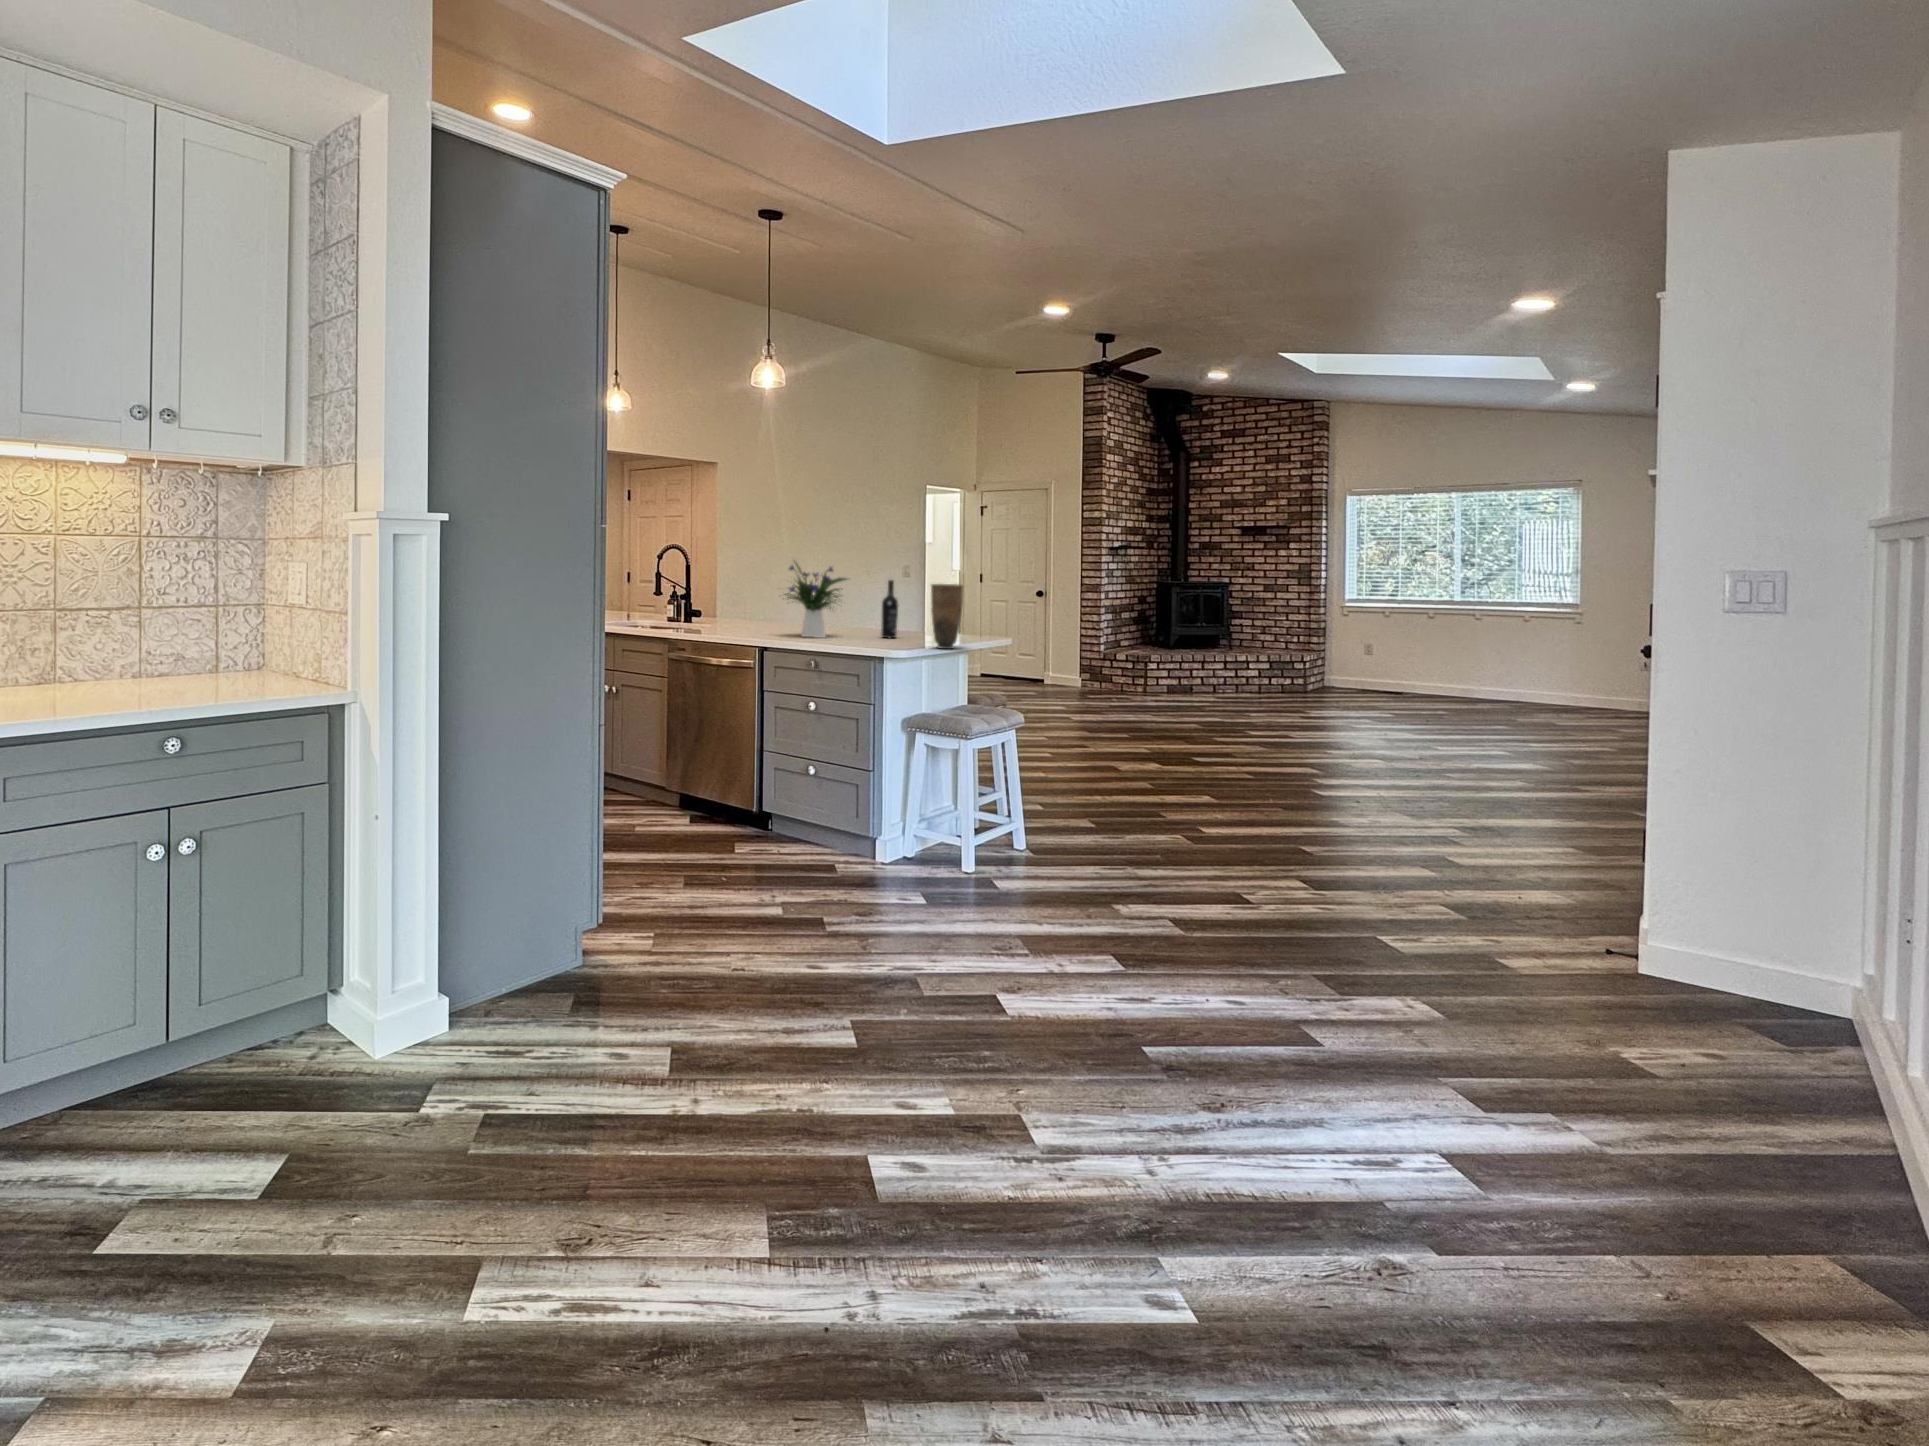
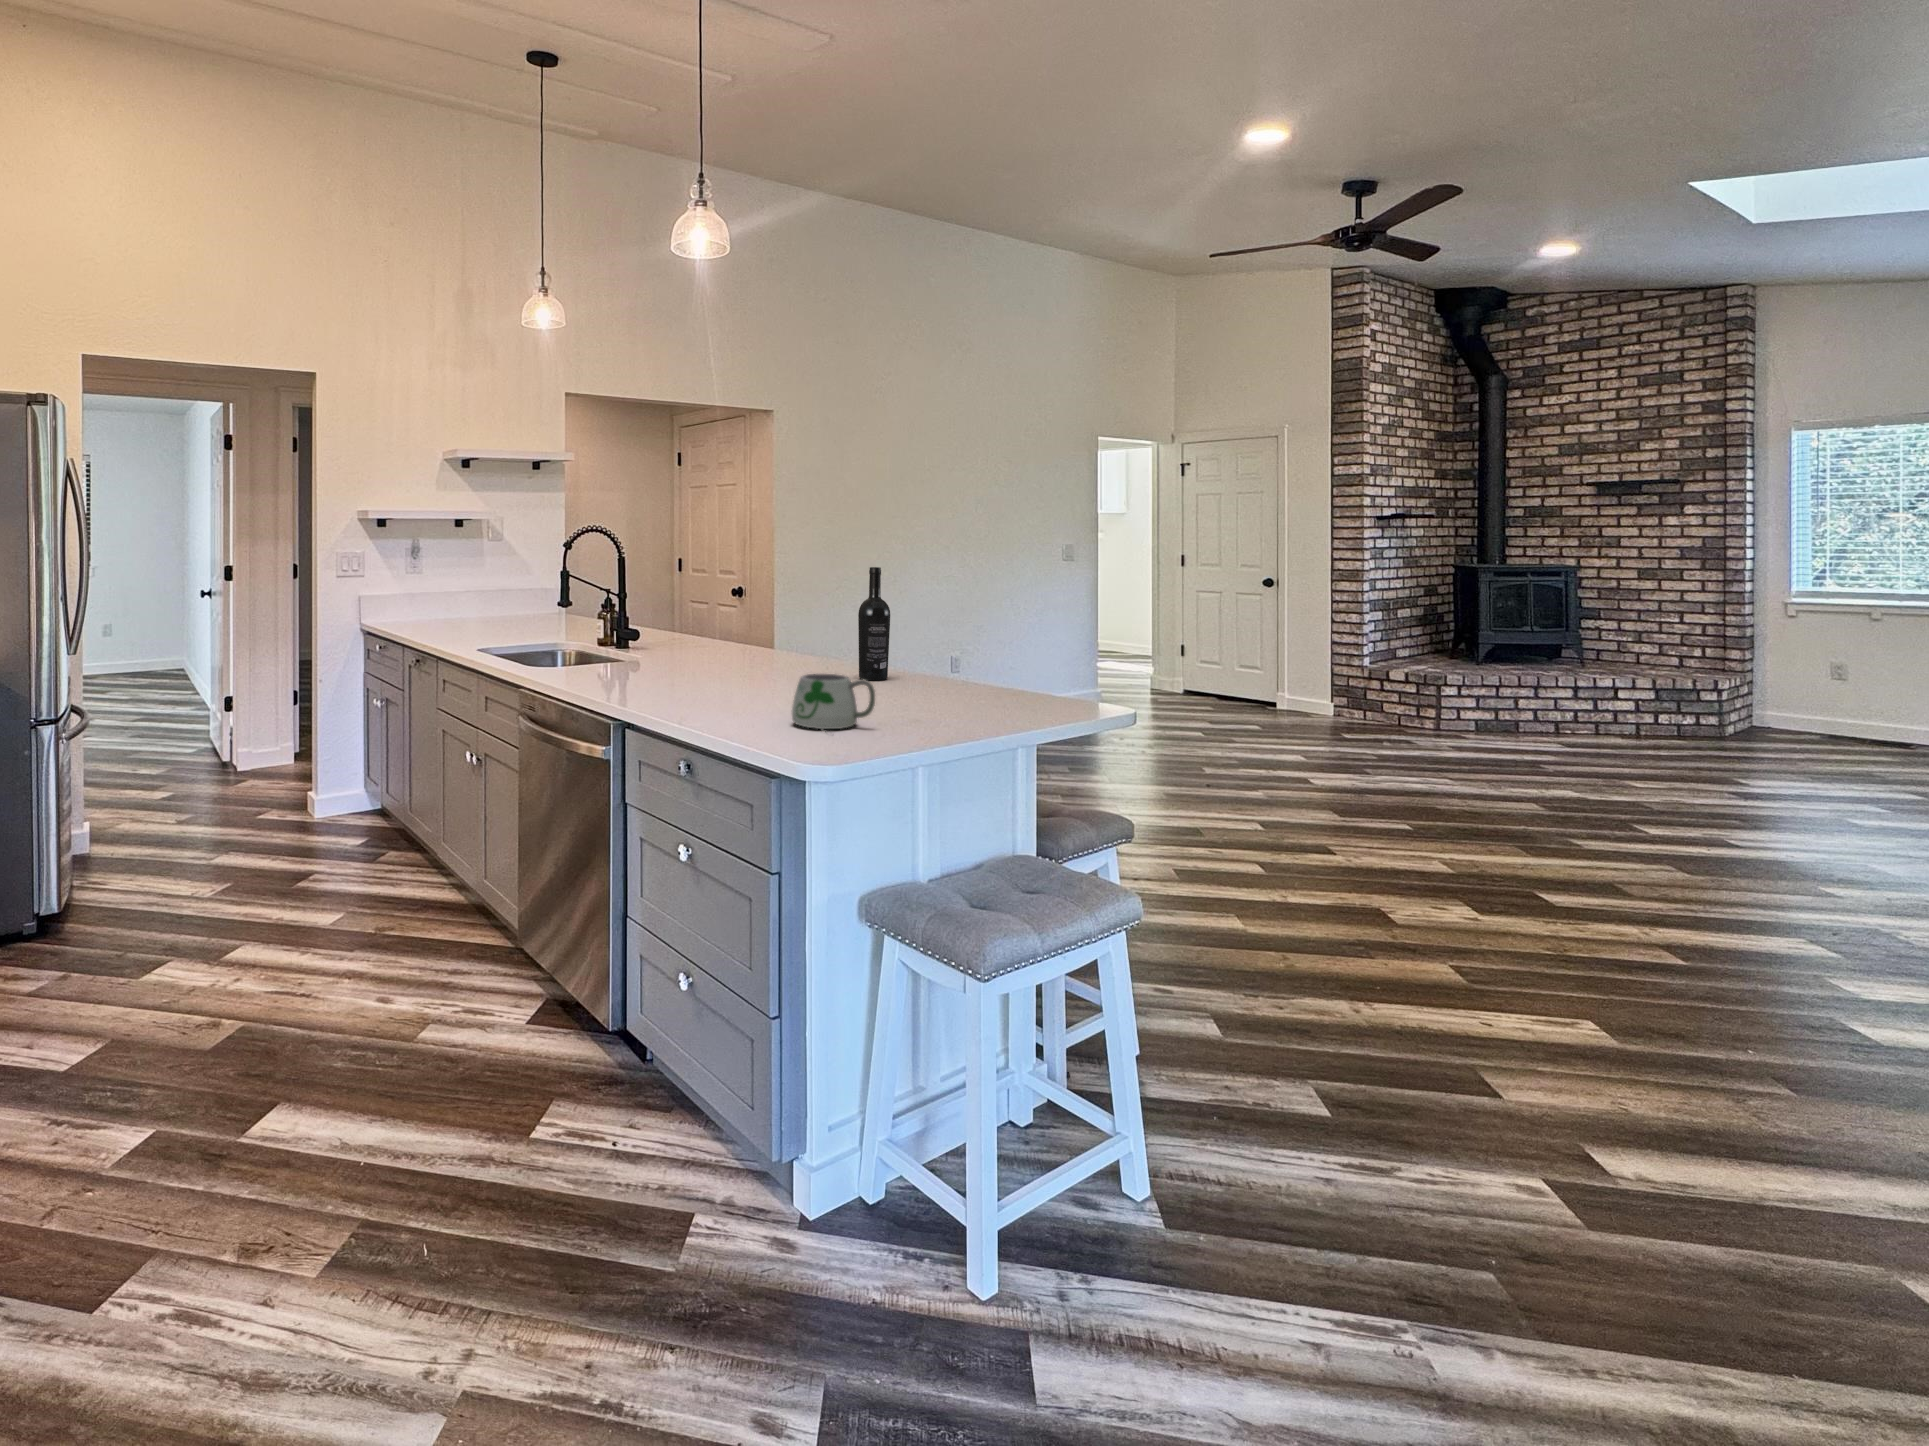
flower arrangement: present [785,562,846,638] -> none [670,530,803,677]
vase: present [931,584,963,649] -> none [903,576,976,717]
mug: none [888,629,928,654] -> present [792,674,875,732]

